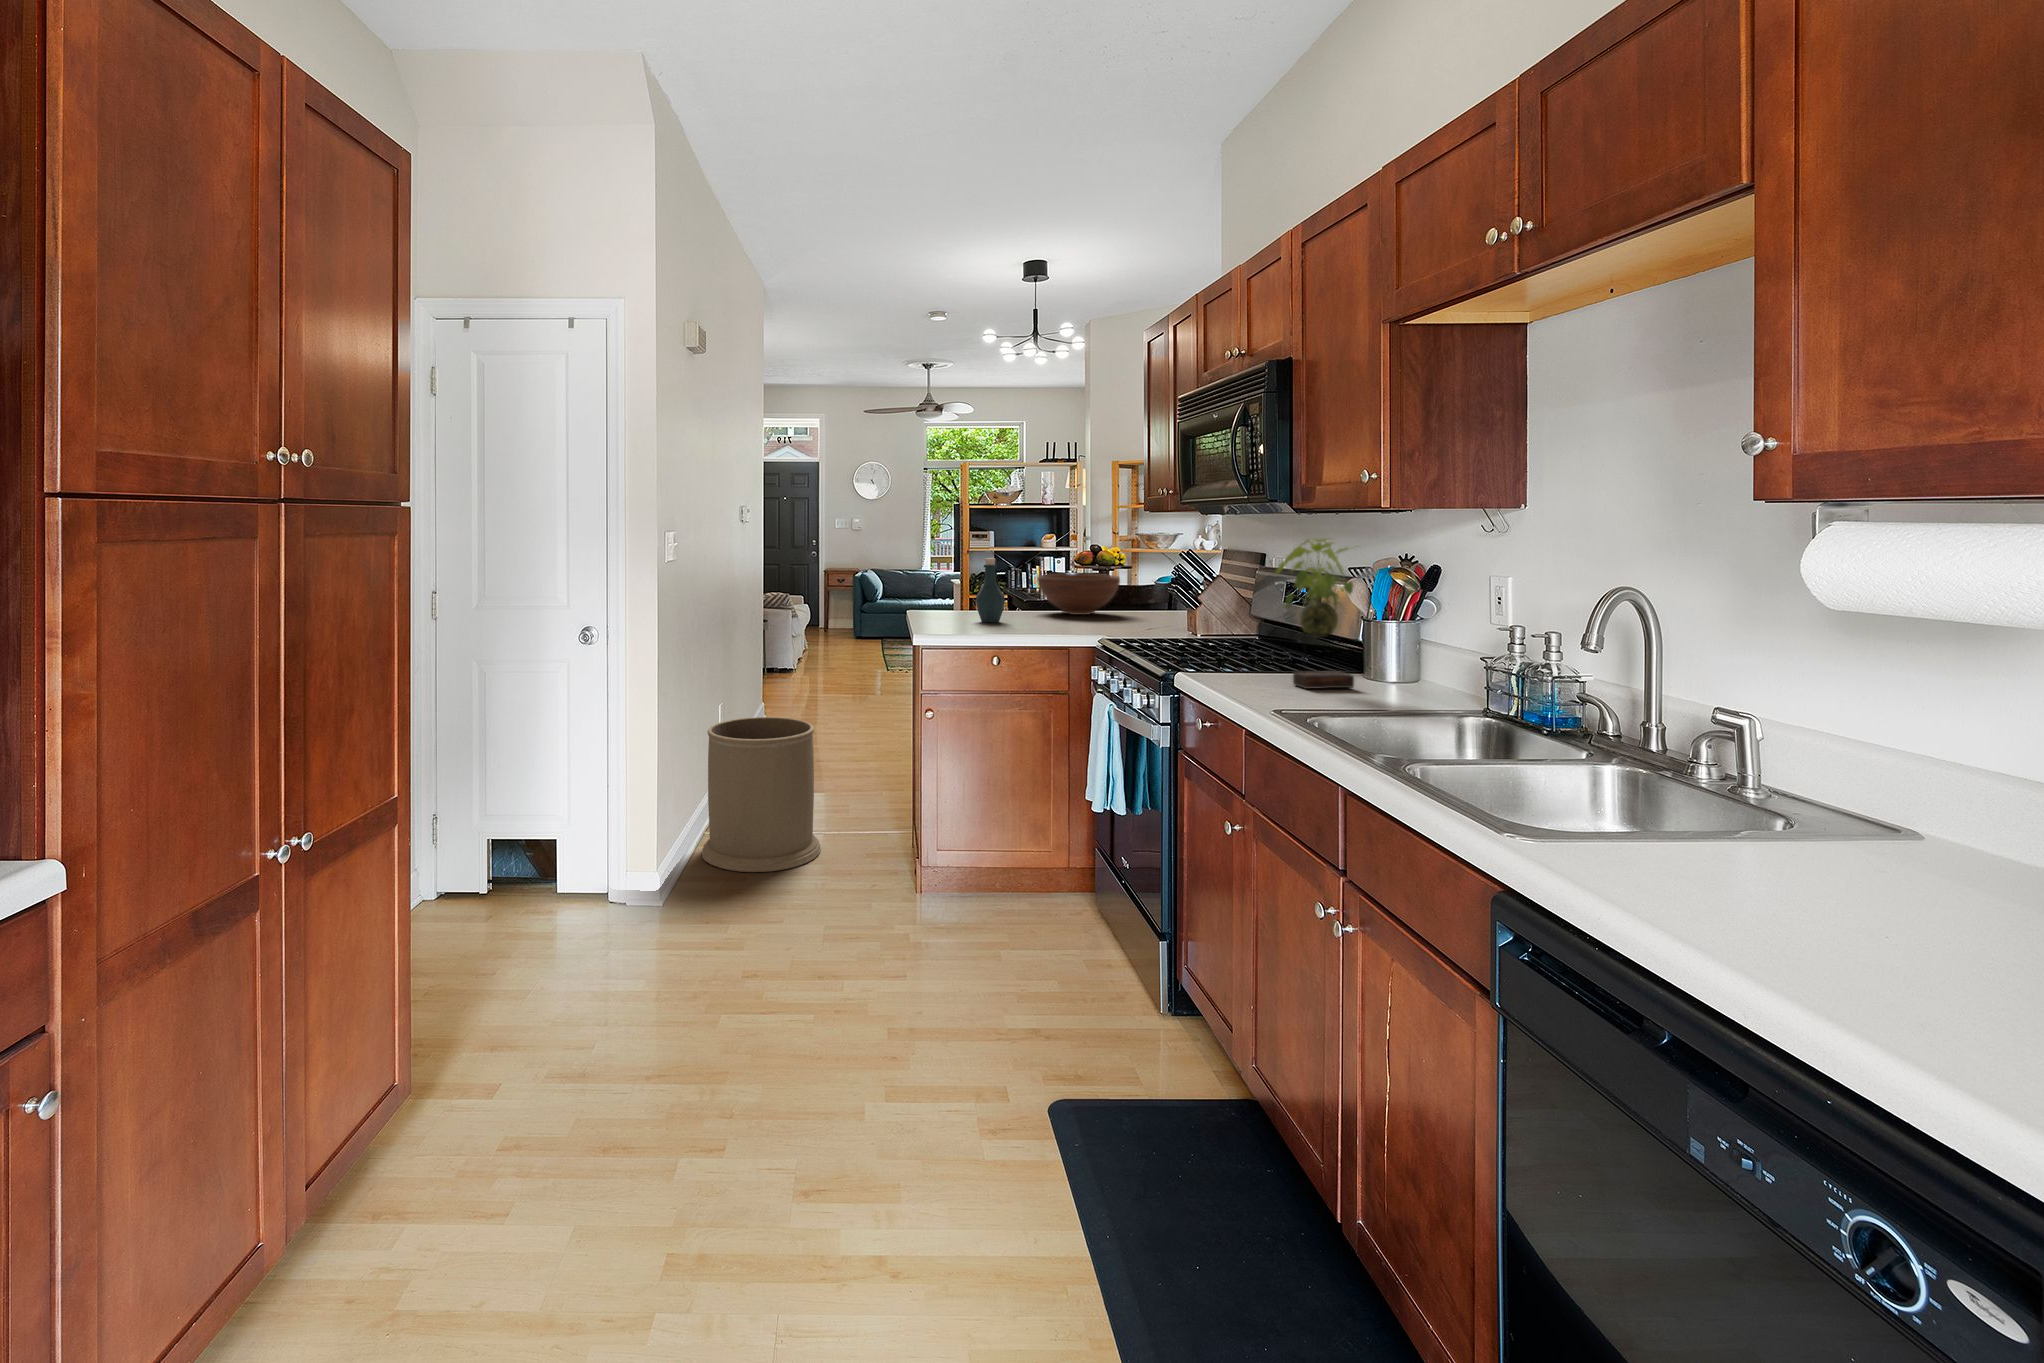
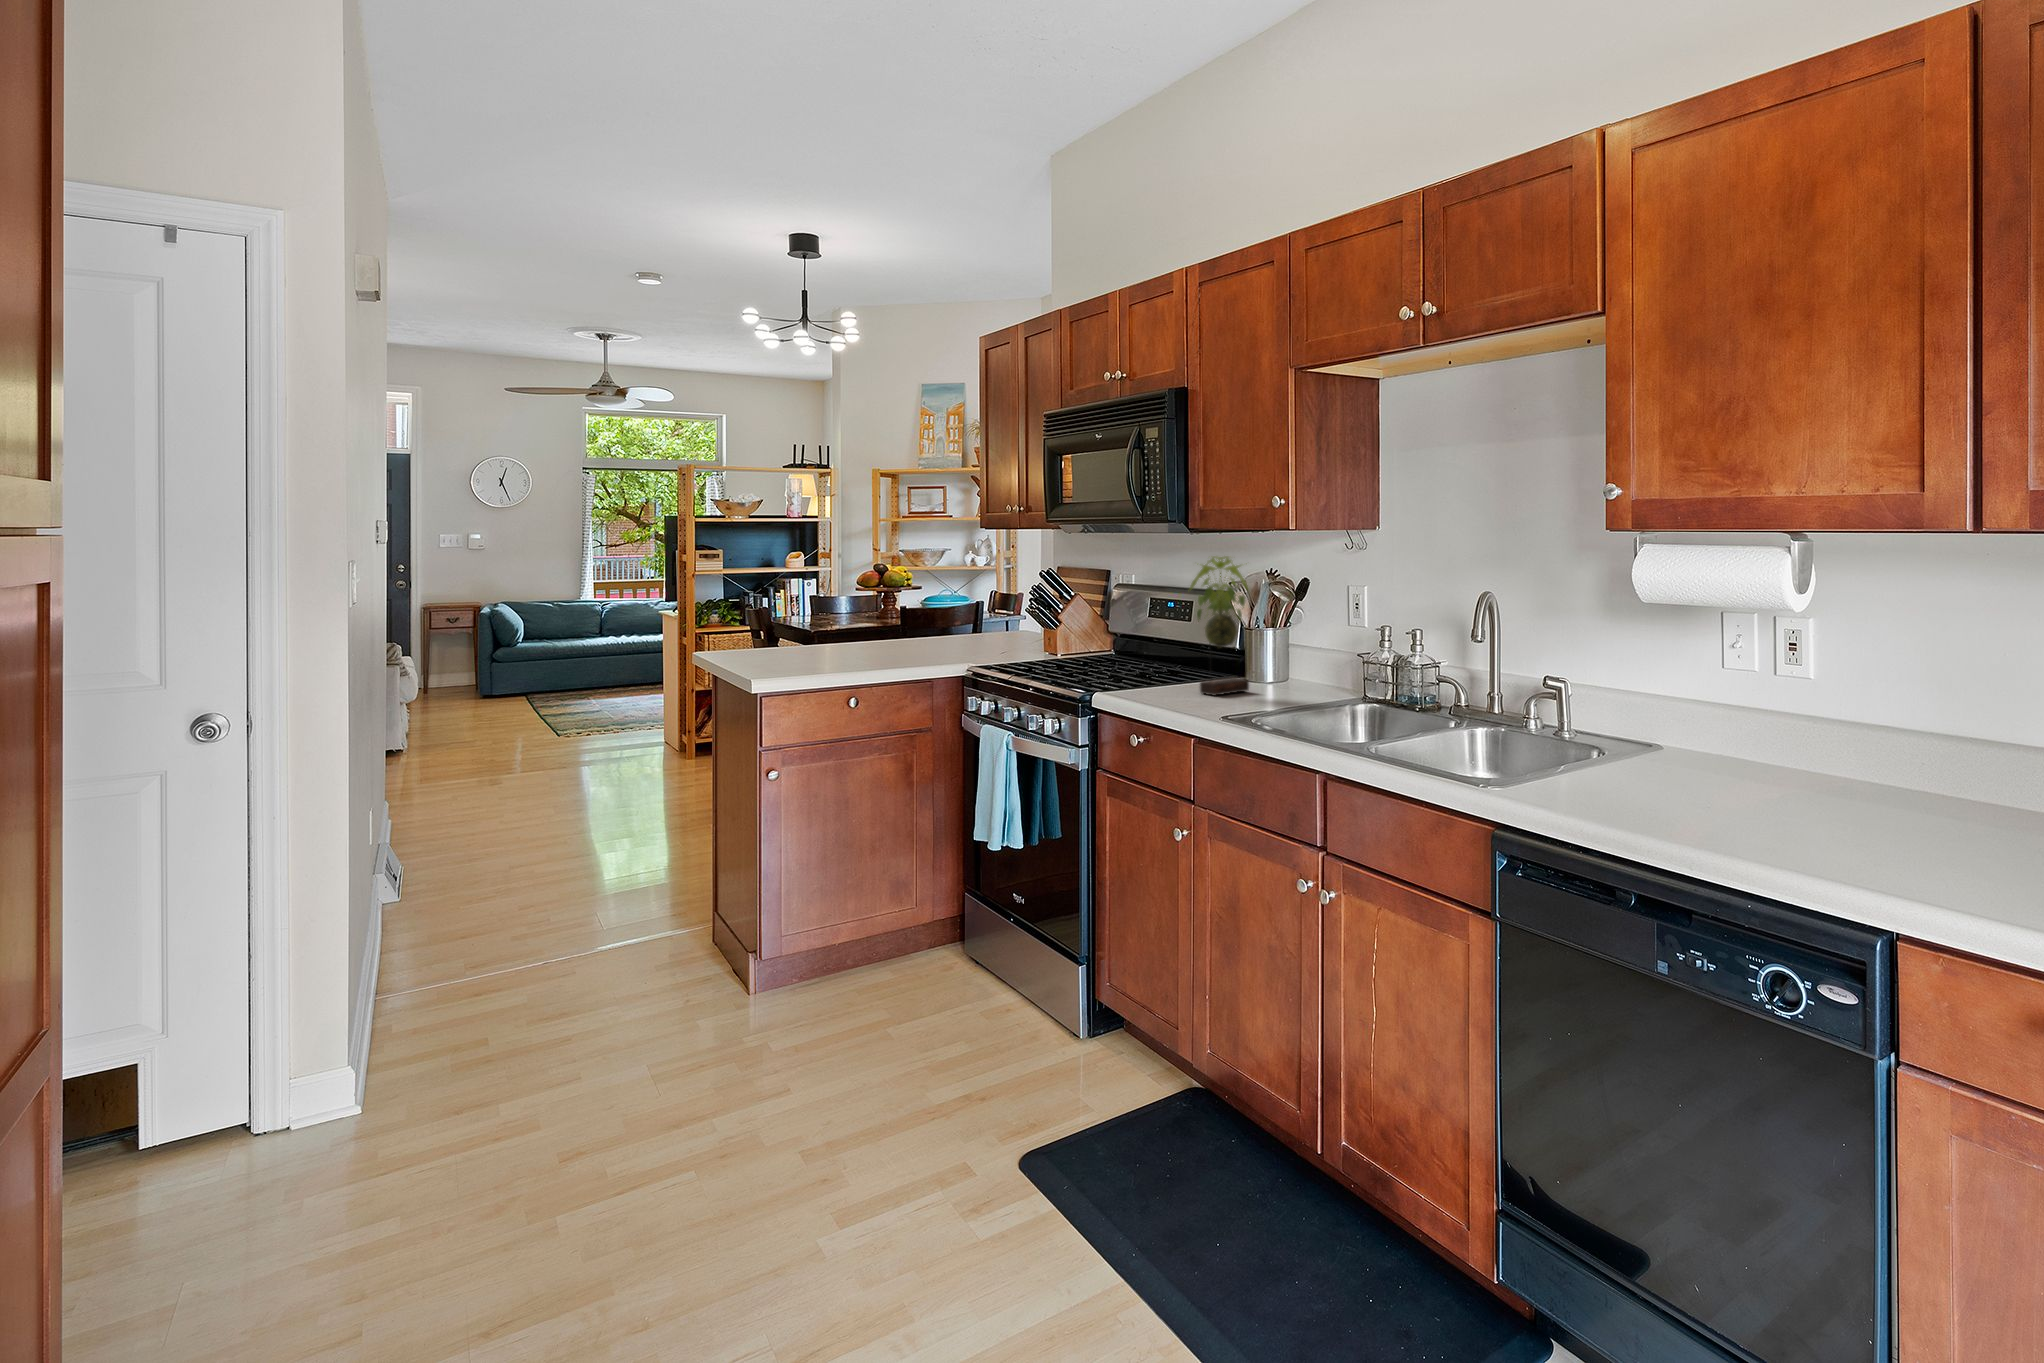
bottle: present [976,558,1005,622] -> none [799,583,835,658]
fruit bowl: present [1037,574,1120,615] -> none [855,597,950,643]
trash can: present [702,717,821,872] -> none [384,808,584,1035]

